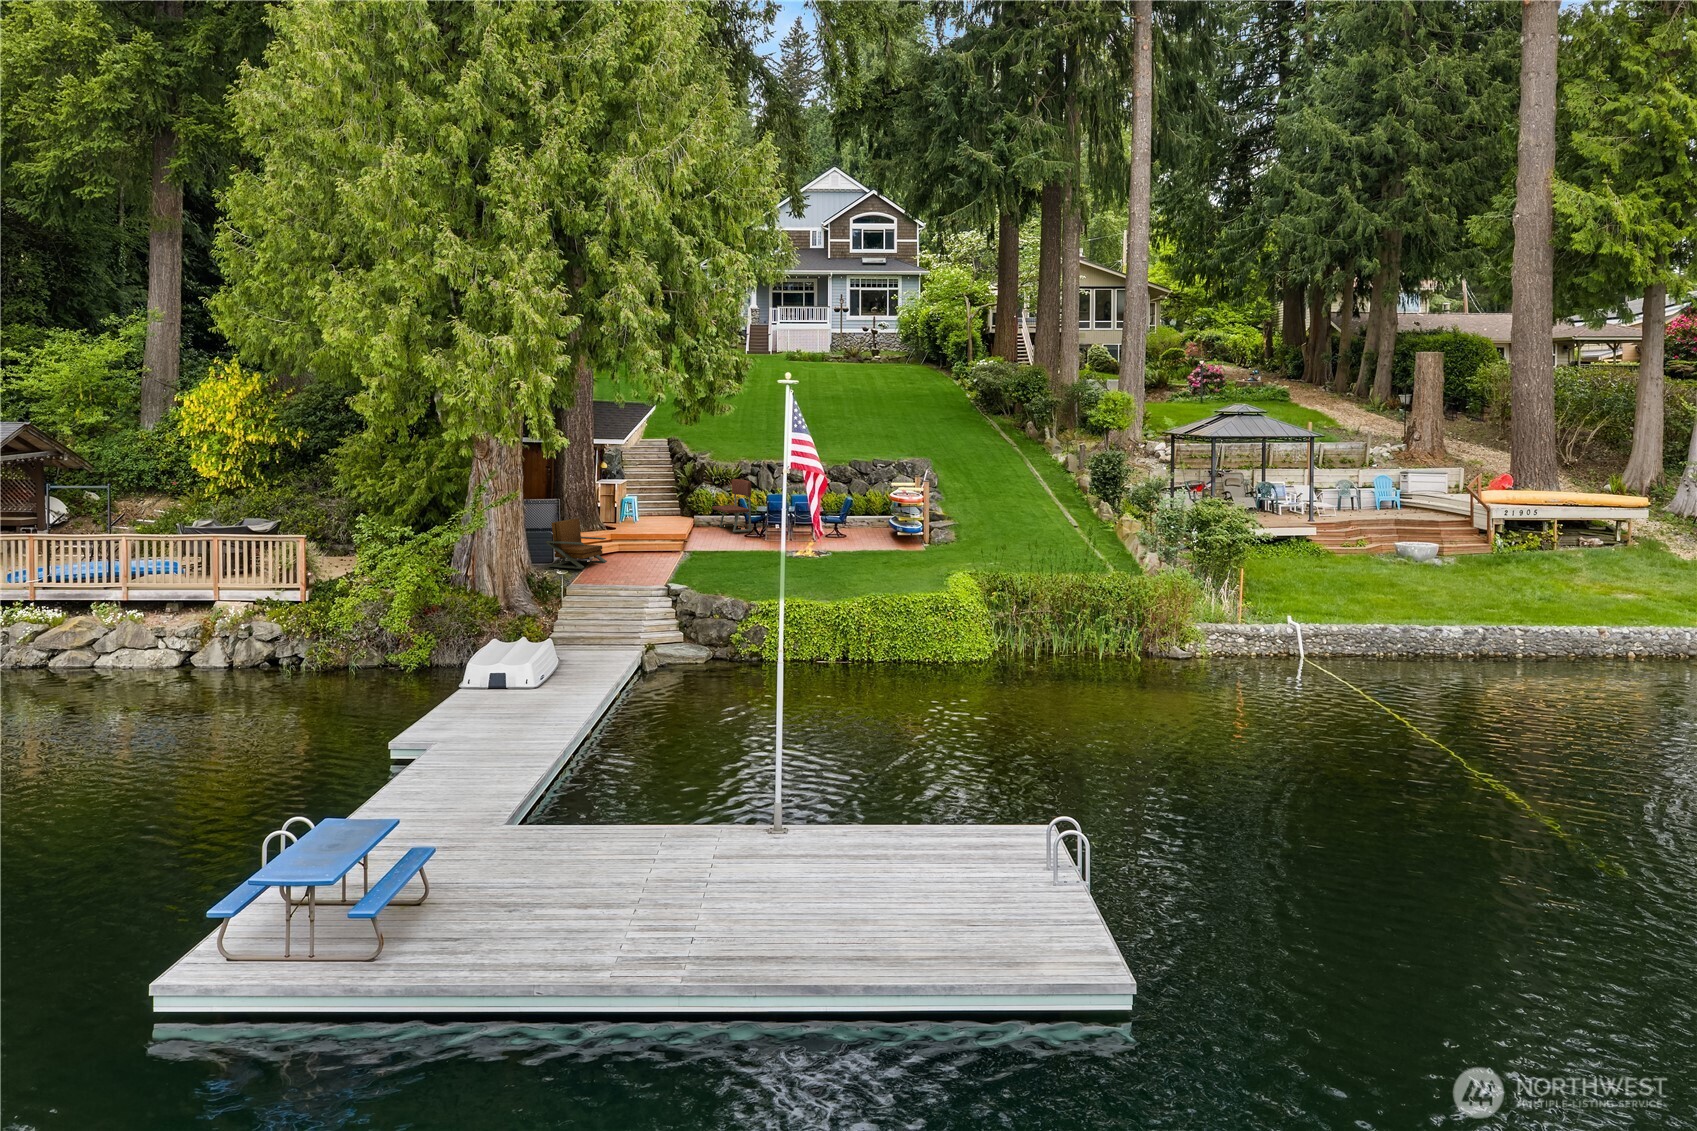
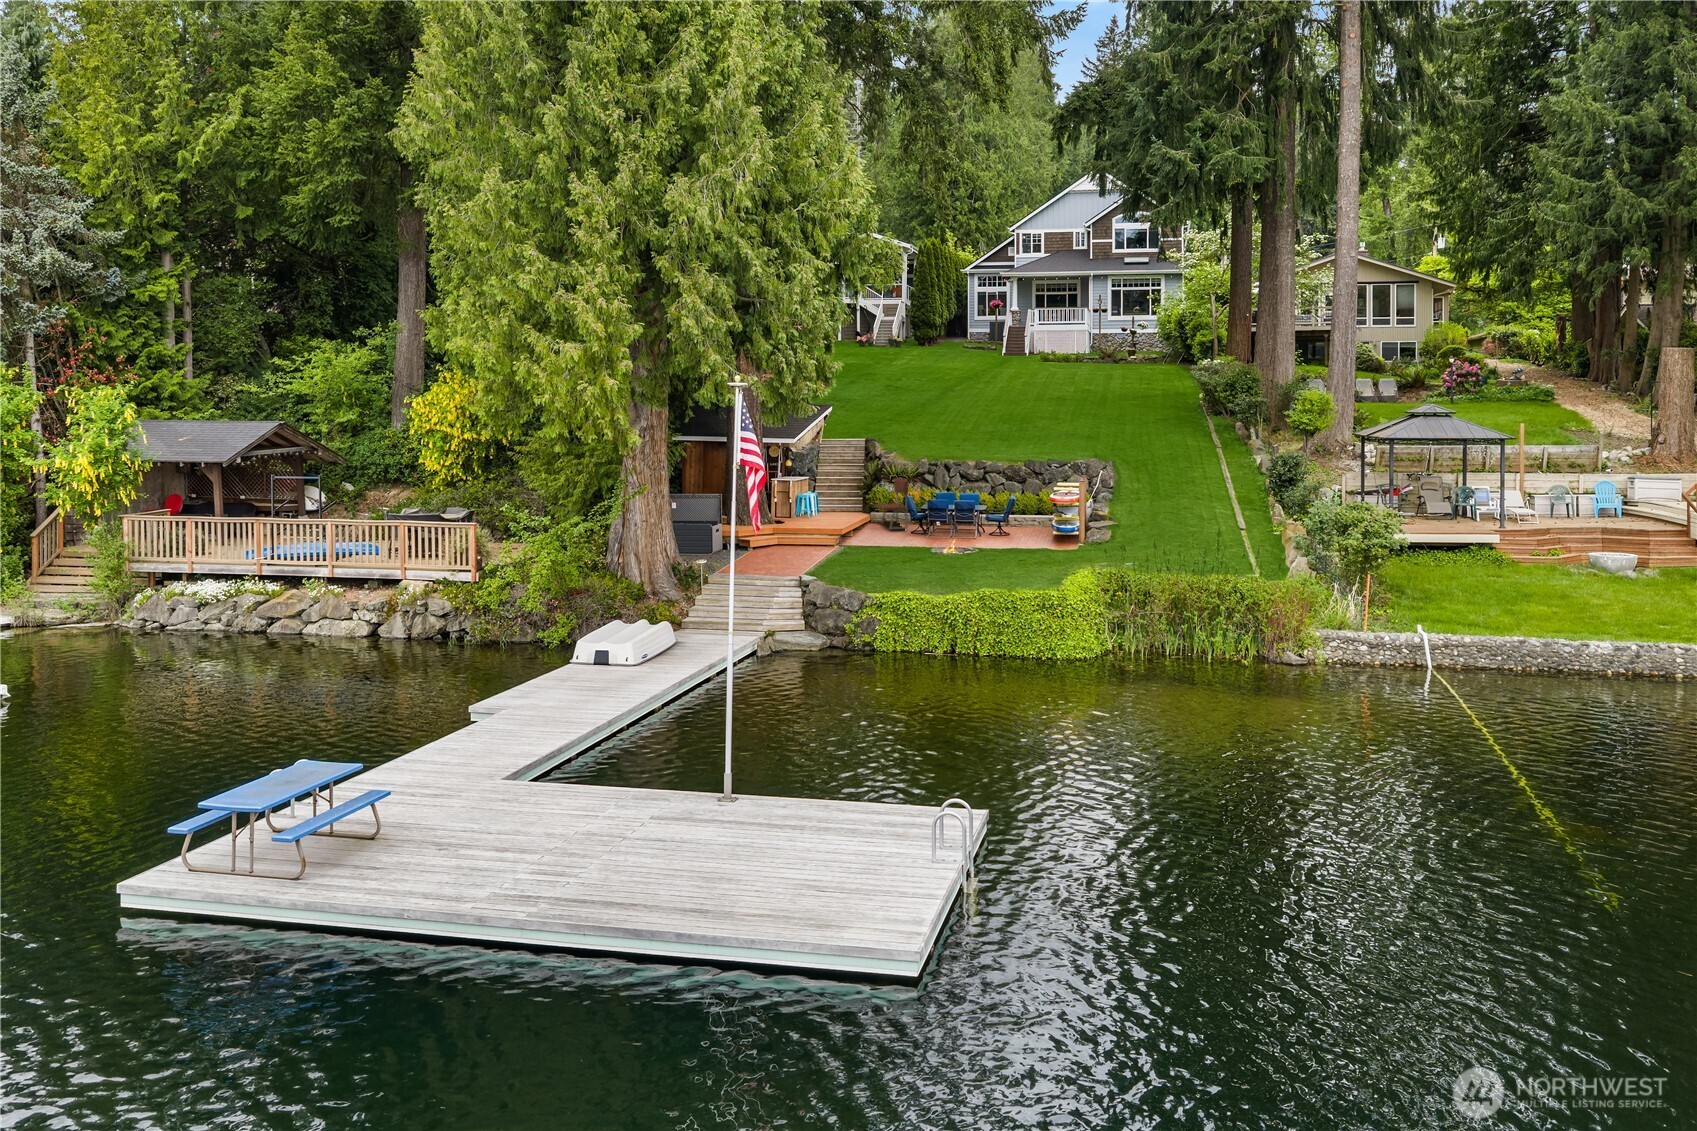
lounge chair: present [546,519,607,569] -> none [695,513,754,560]

